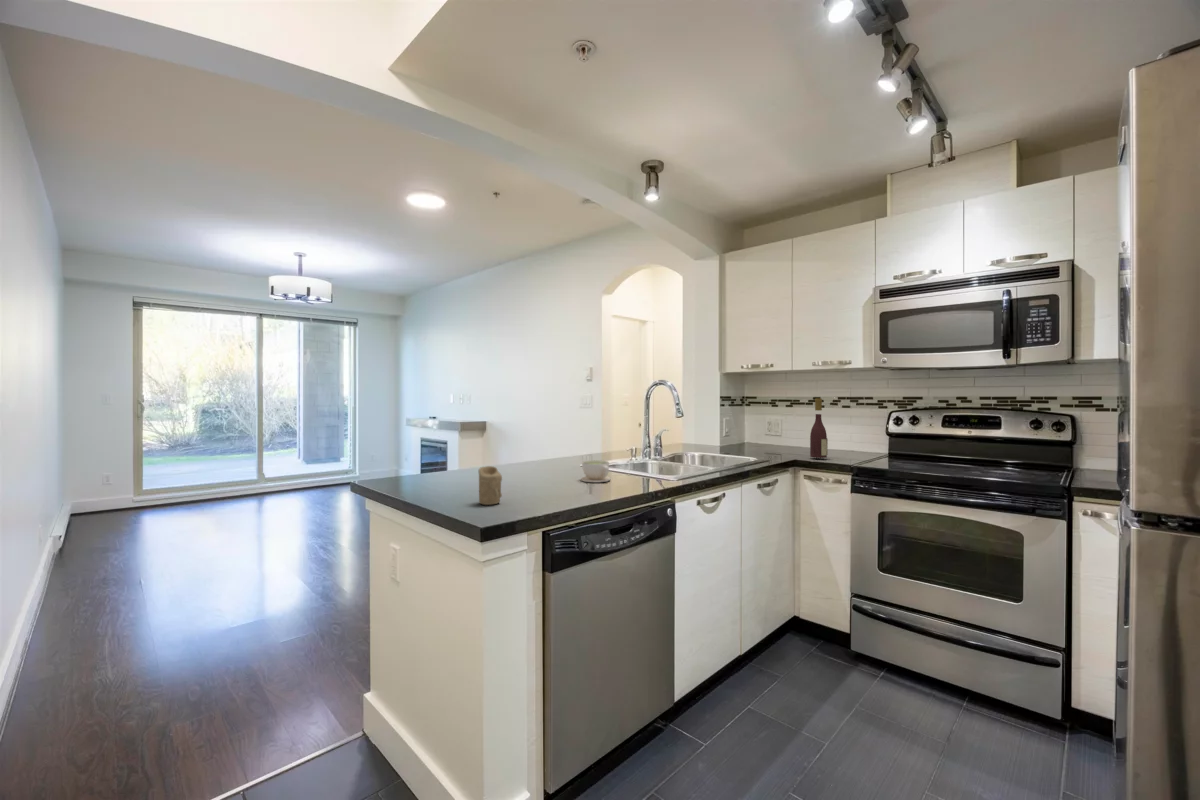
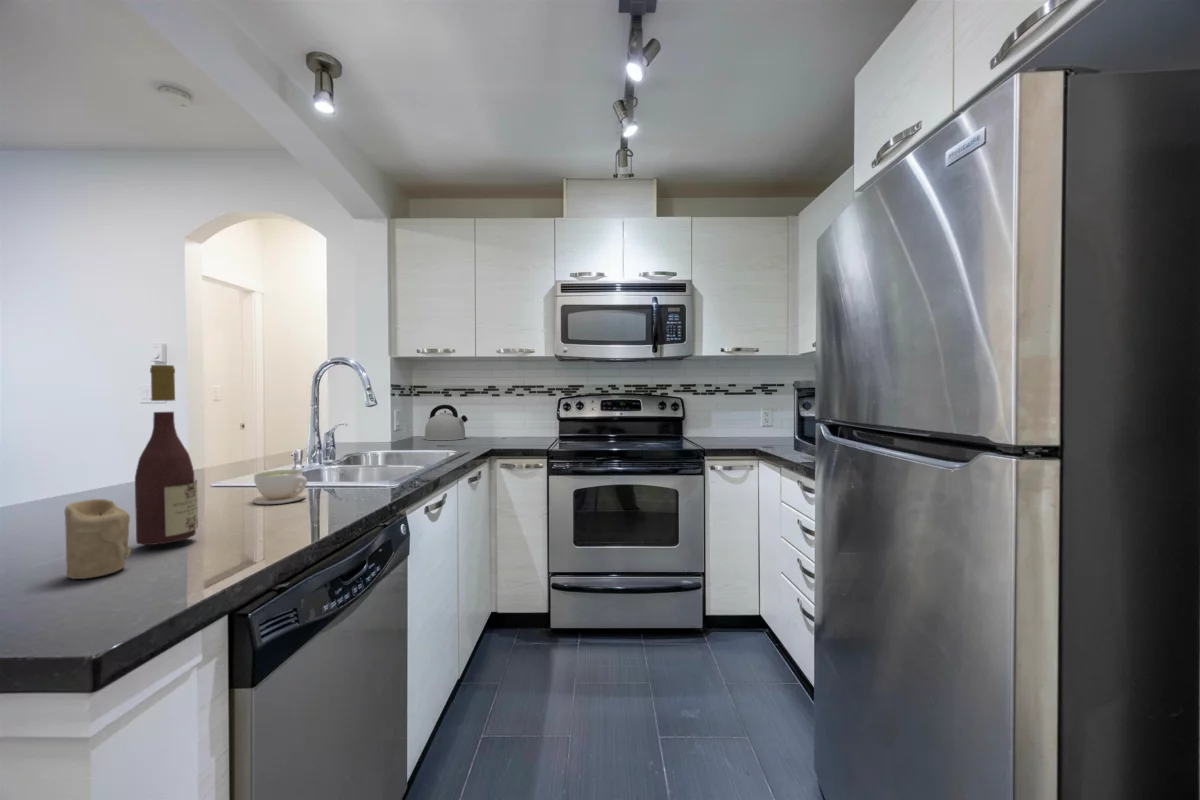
wine bottle: present [810,398,828,458] -> present [135,365,198,545]
kettle: none [750,415,790,448] -> present [425,405,468,440]

